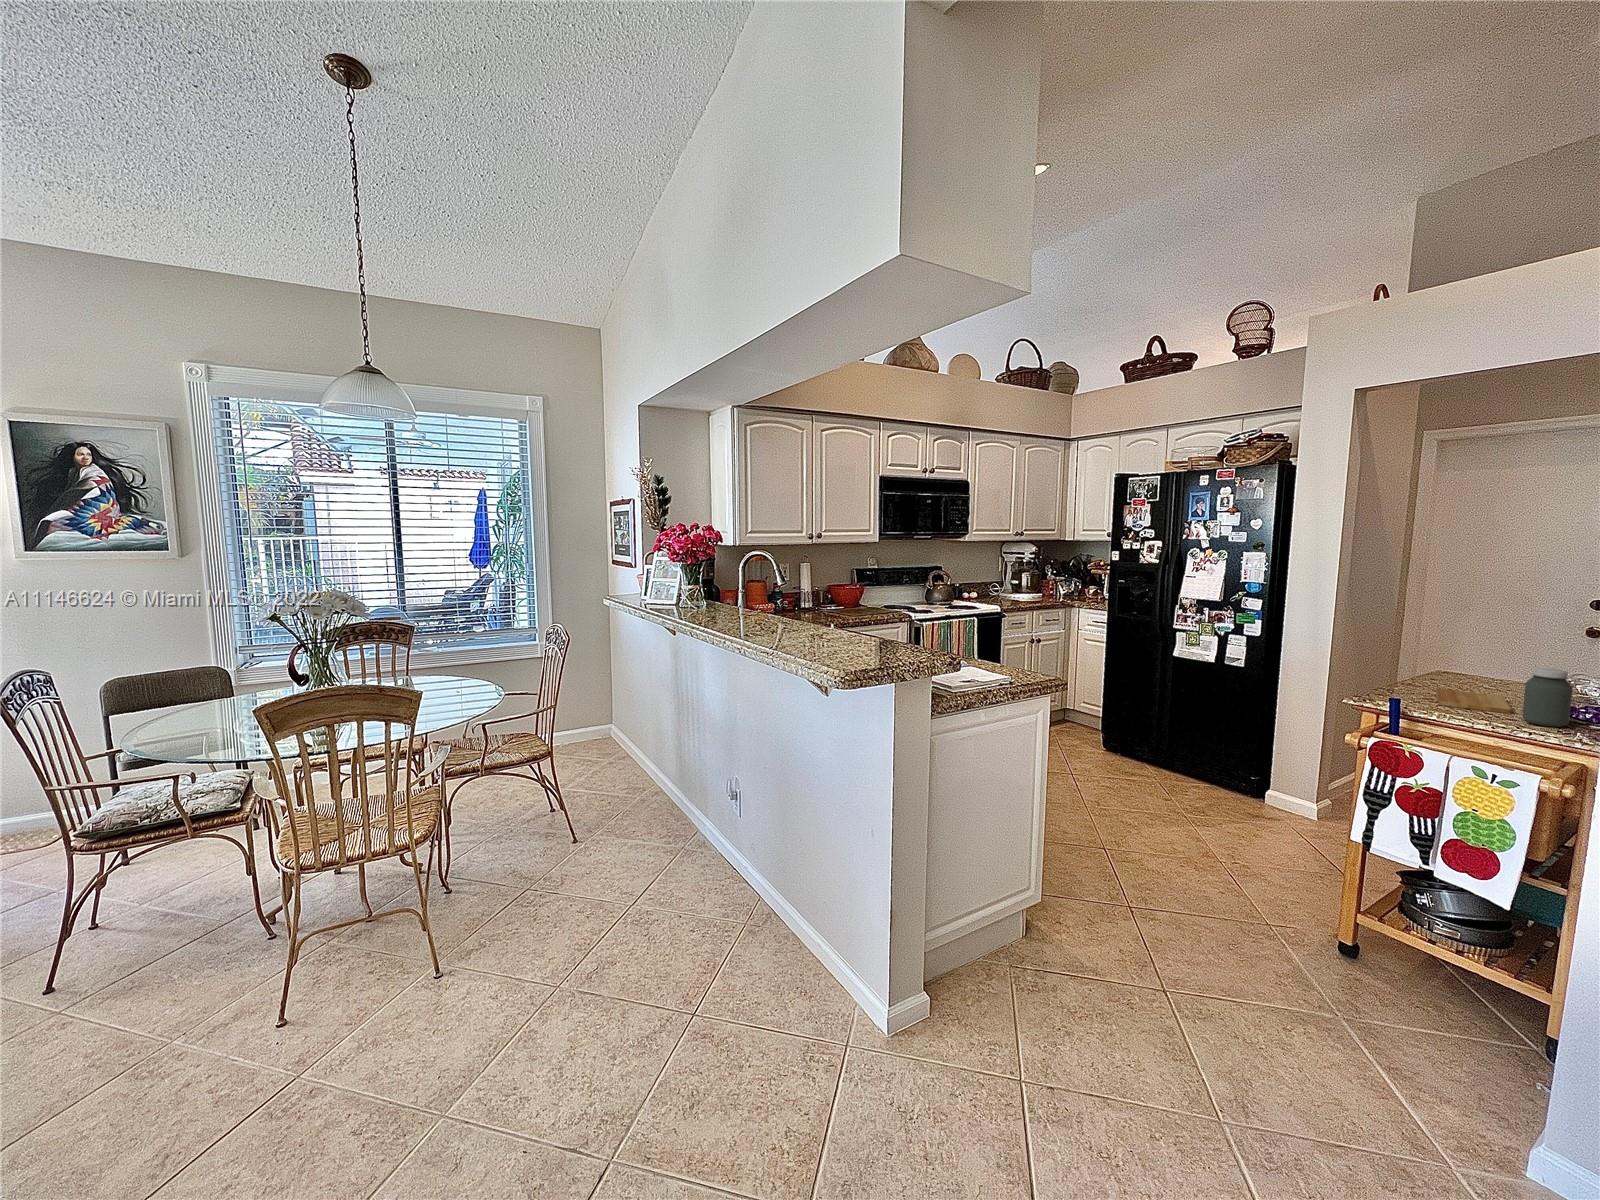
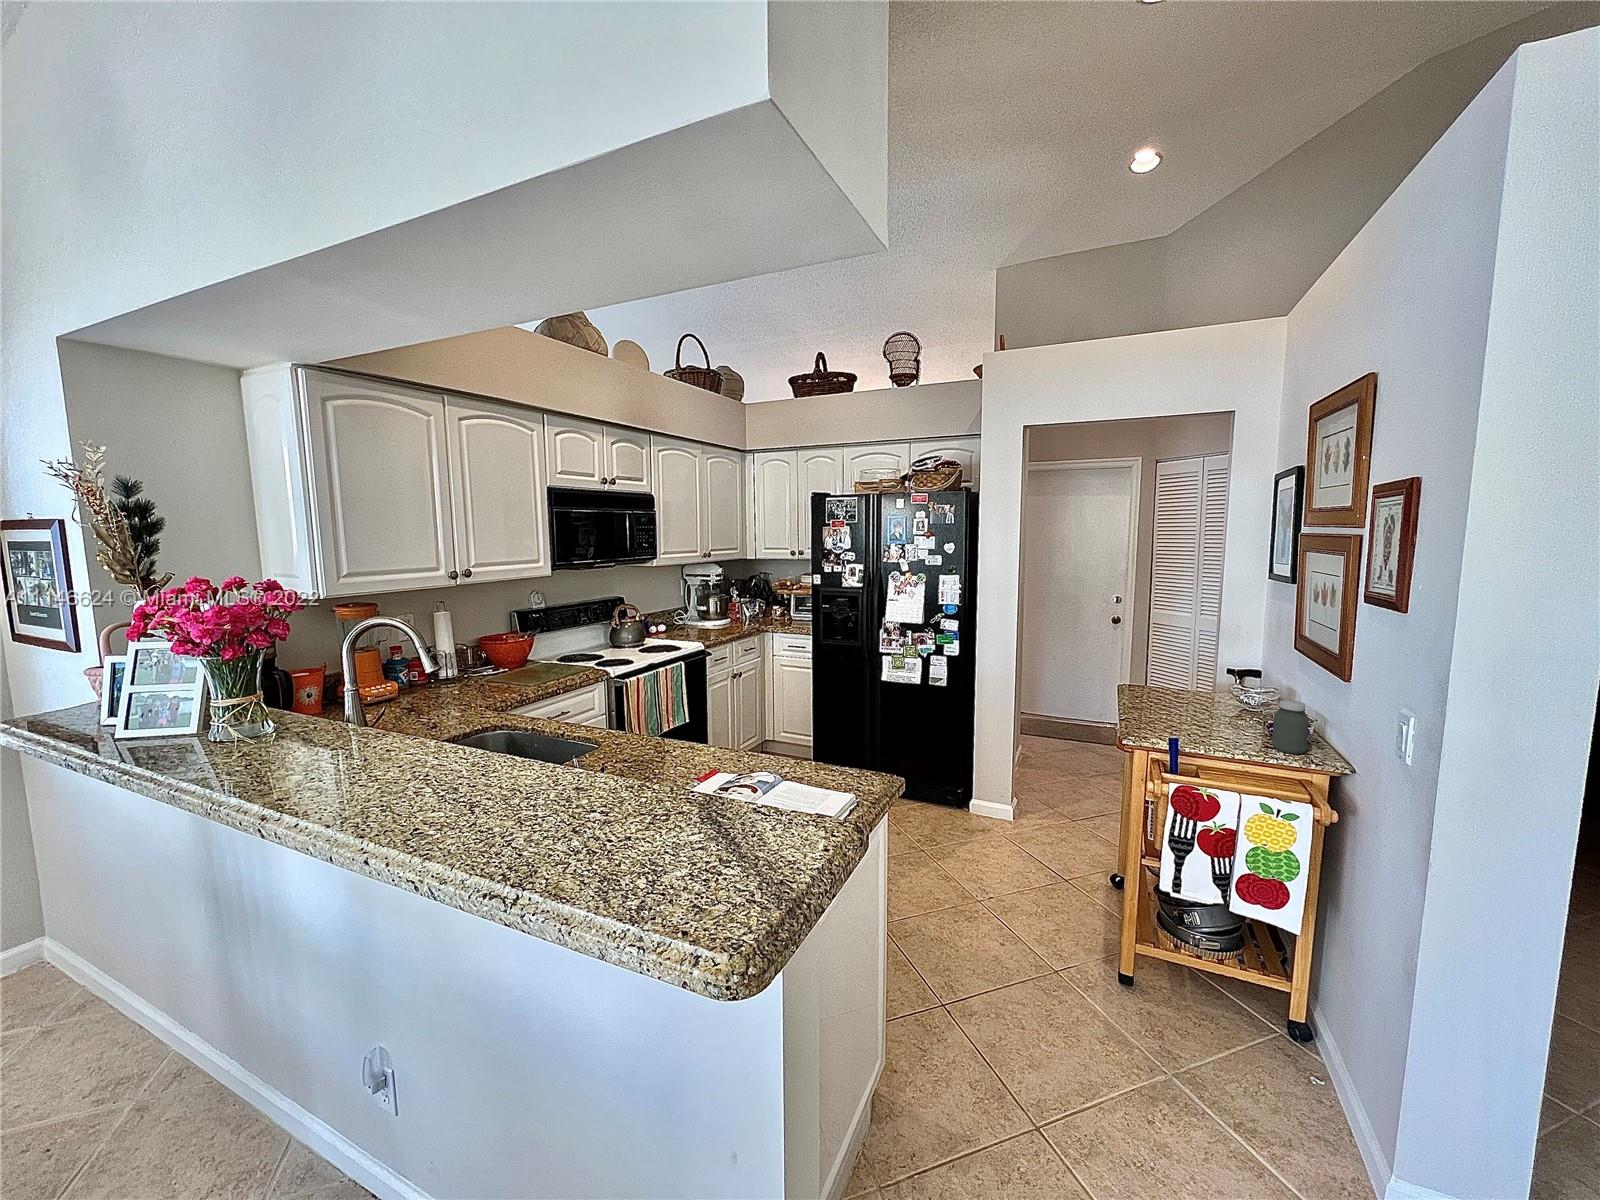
cutting board: present [1436,688,1512,714] -> none [1170,714,1251,740]

